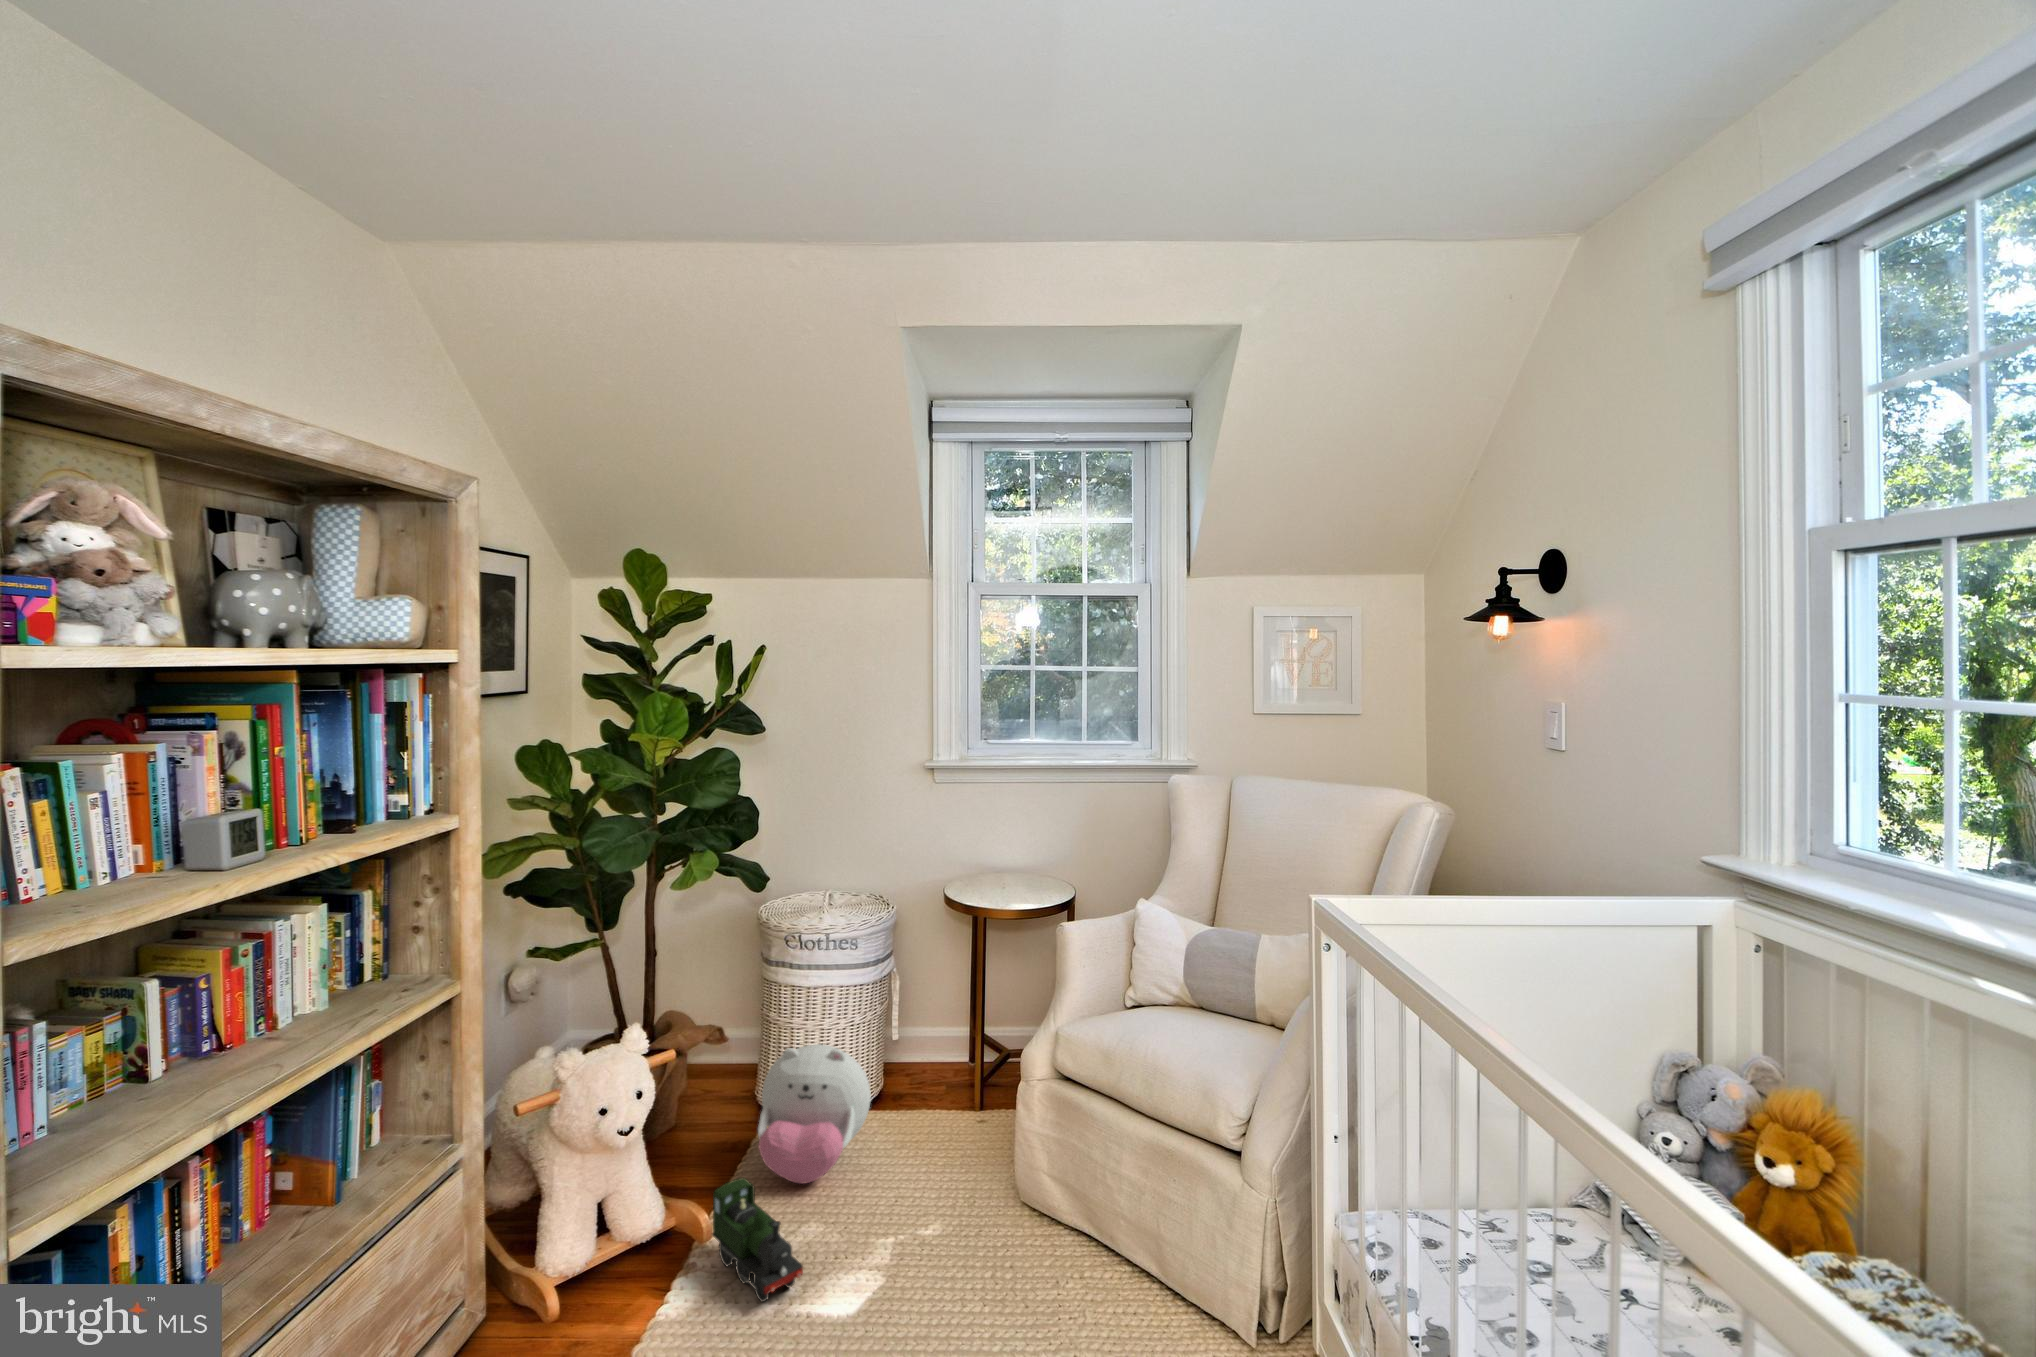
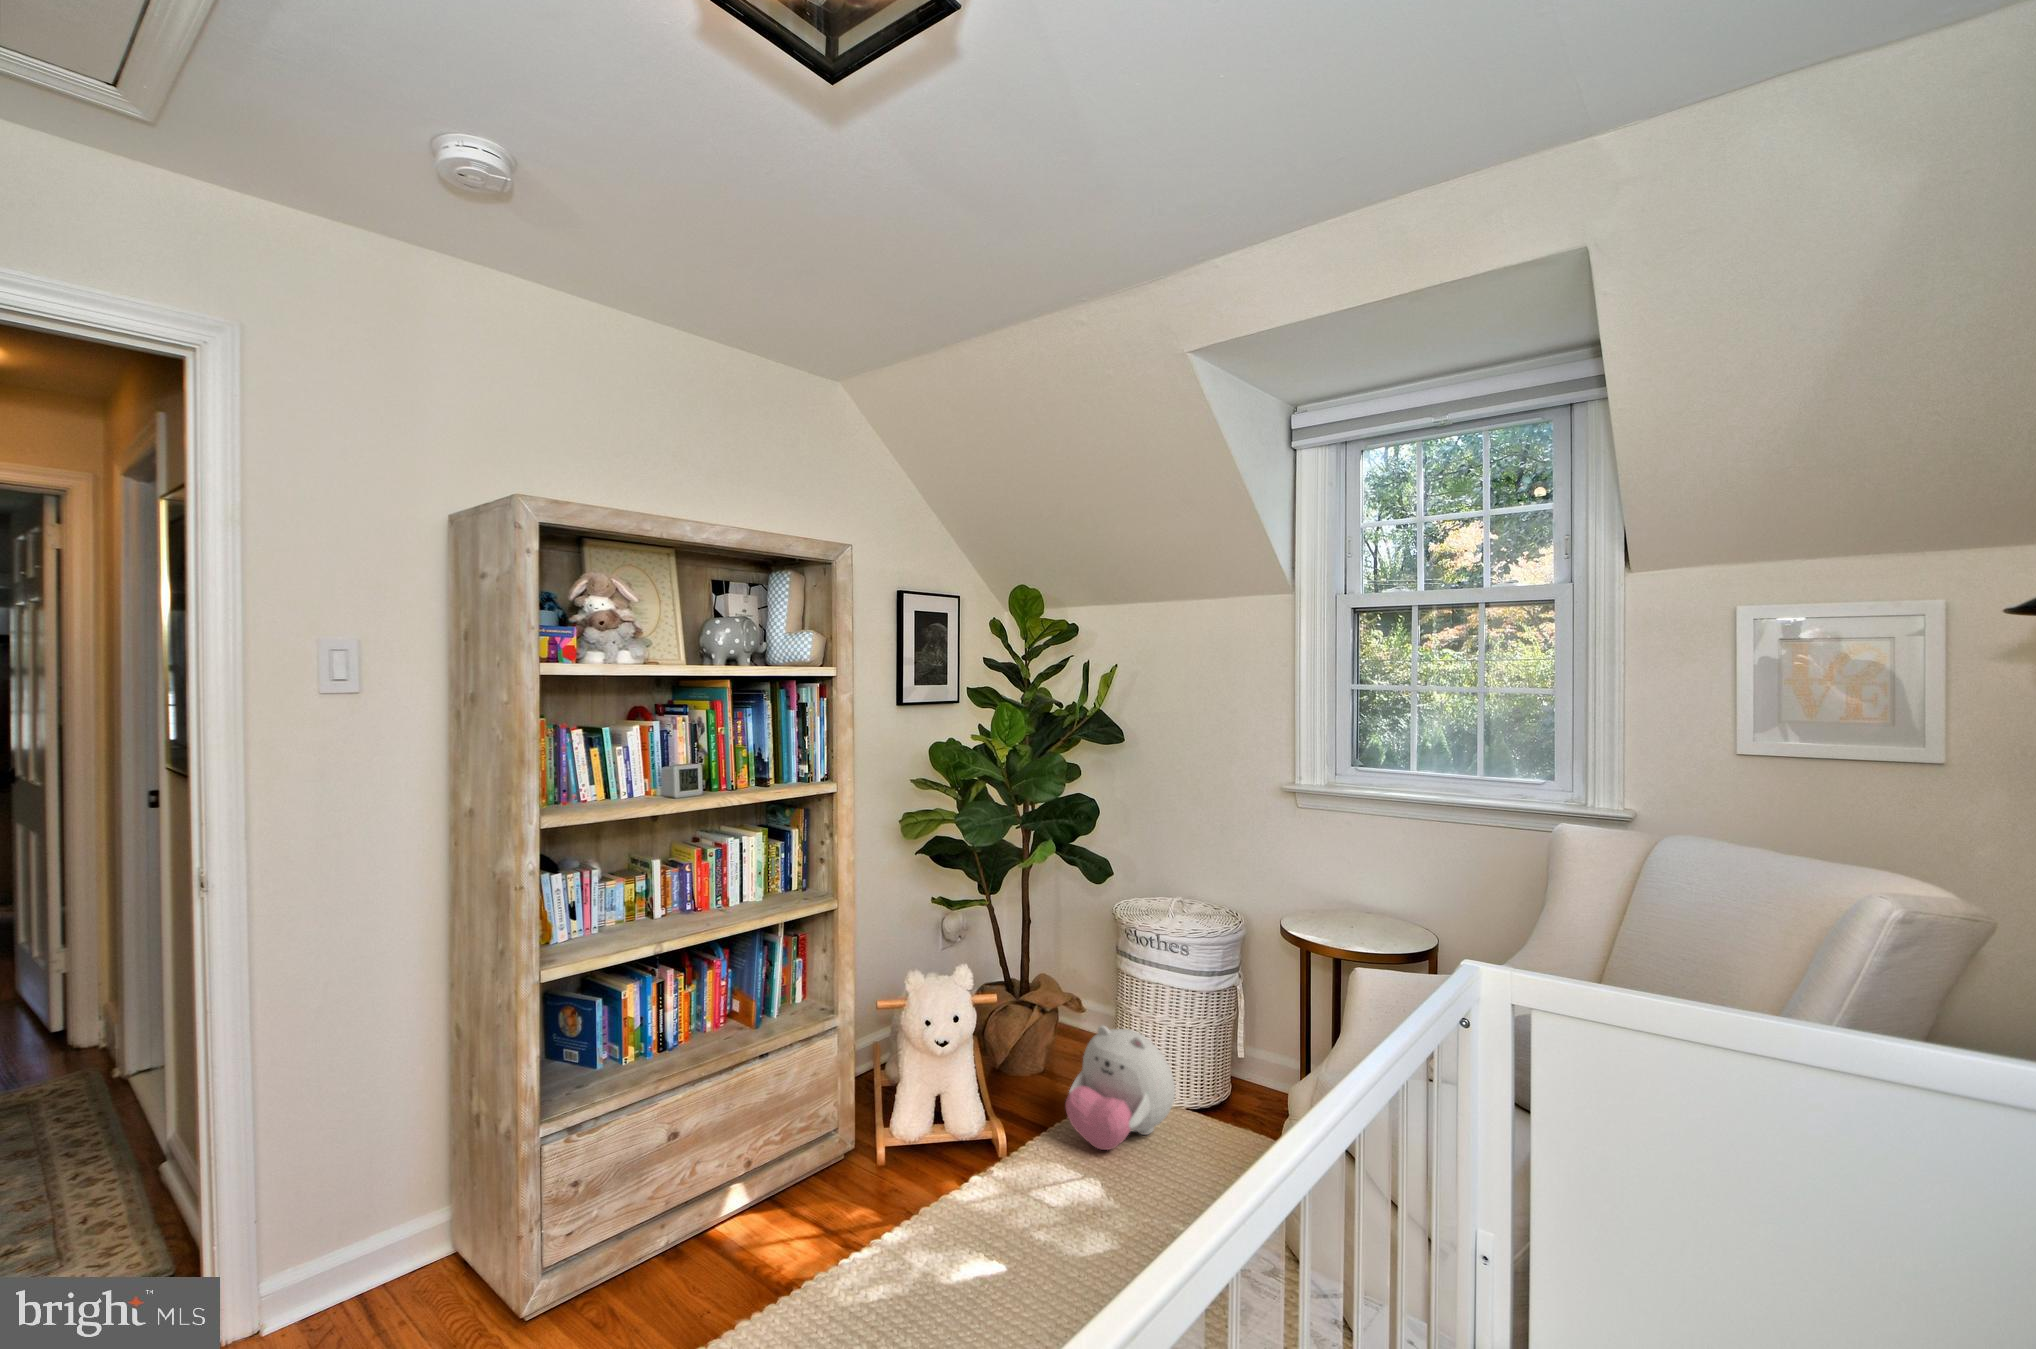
toy train: present [712,1178,803,1302] -> none [996,1115,1038,1218]

